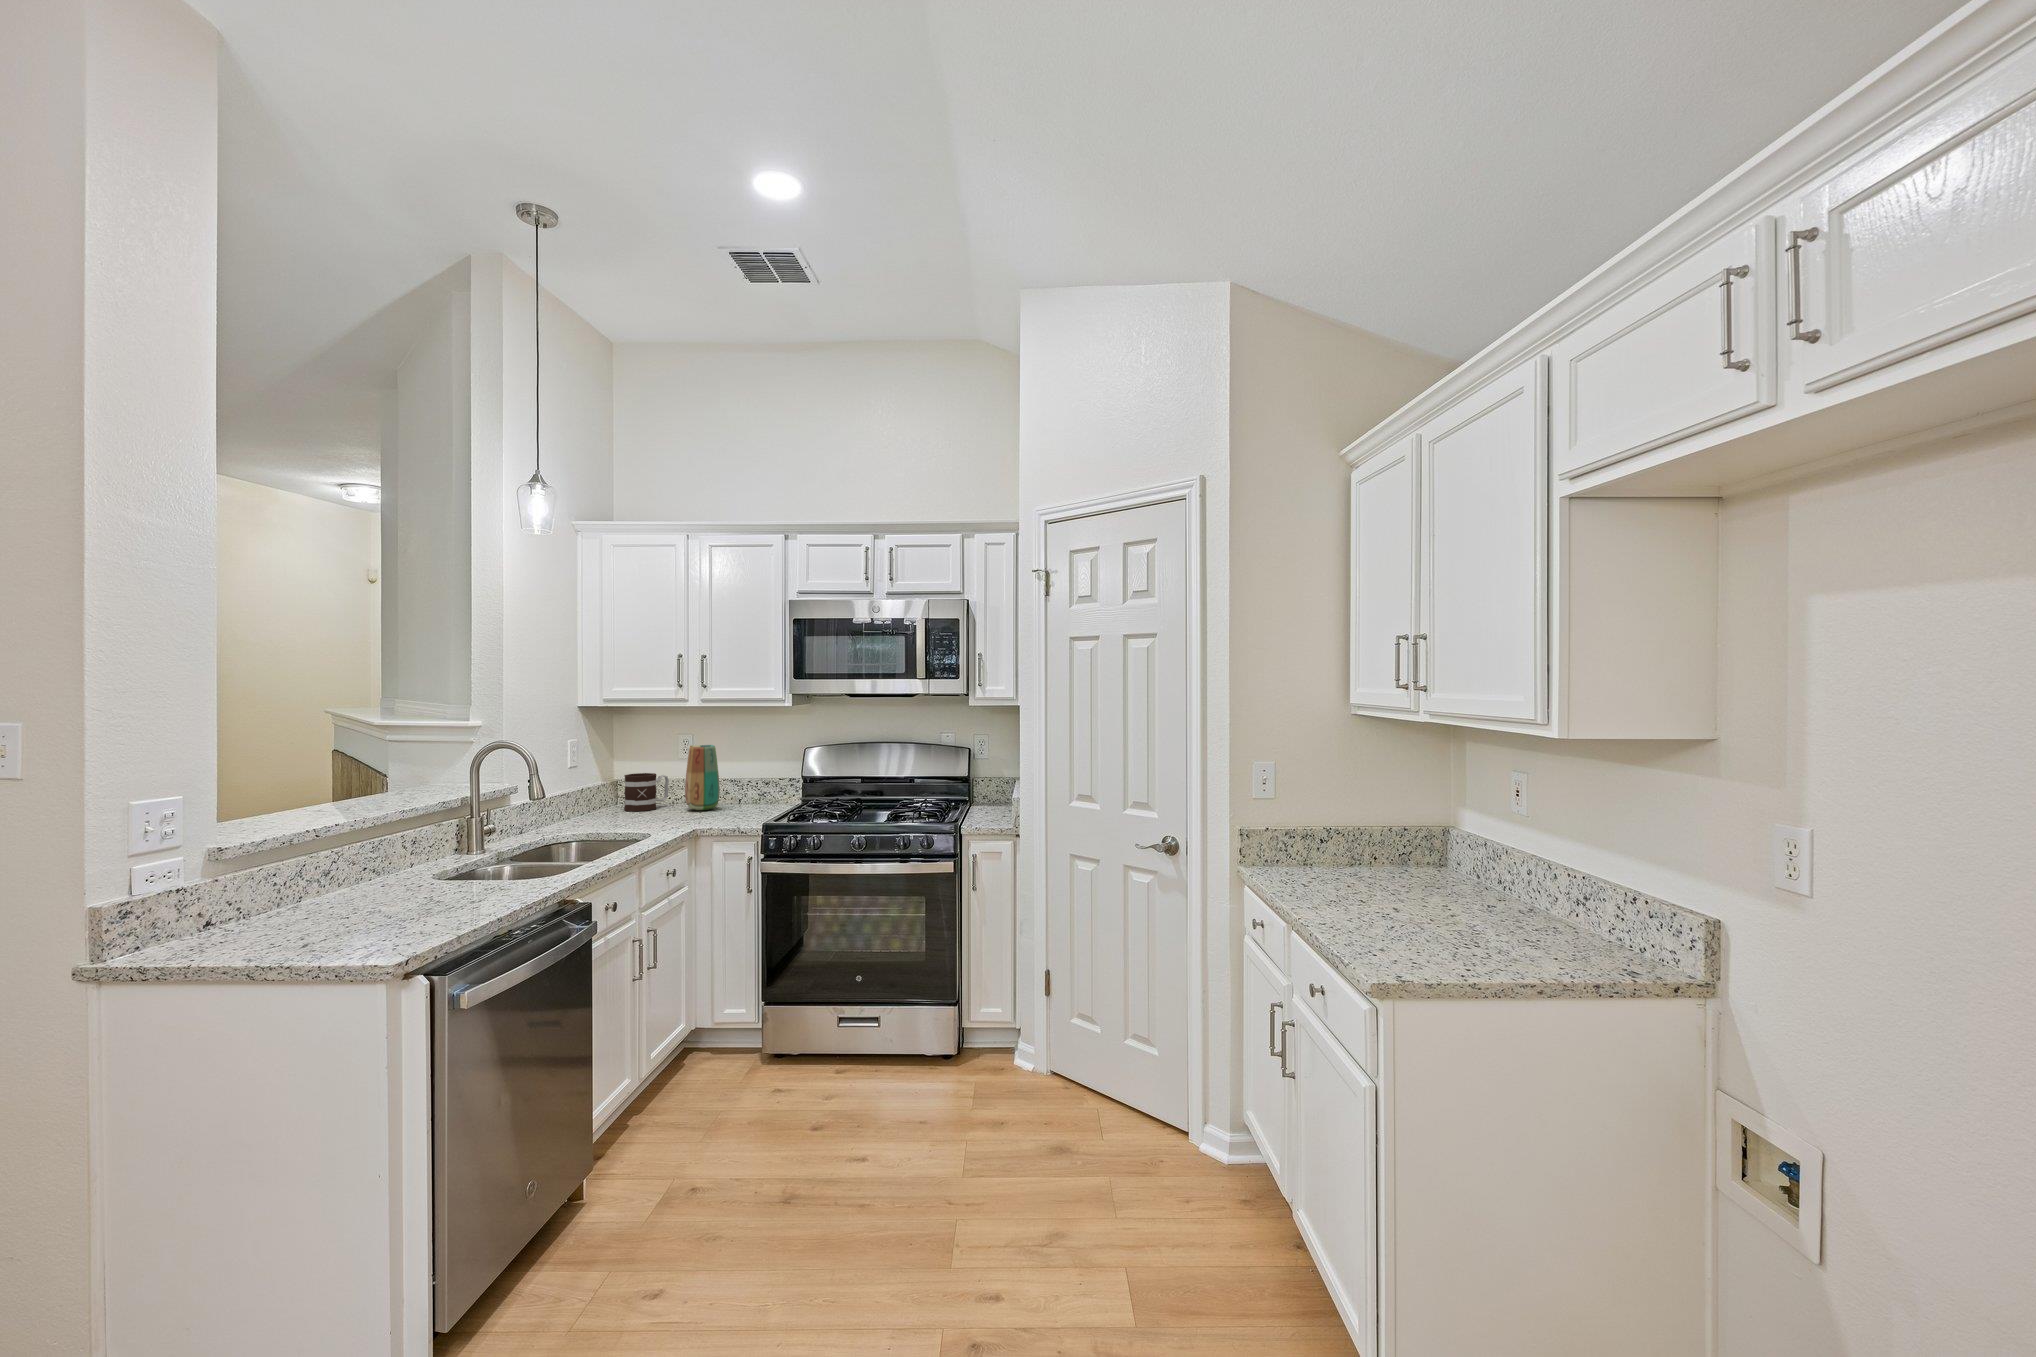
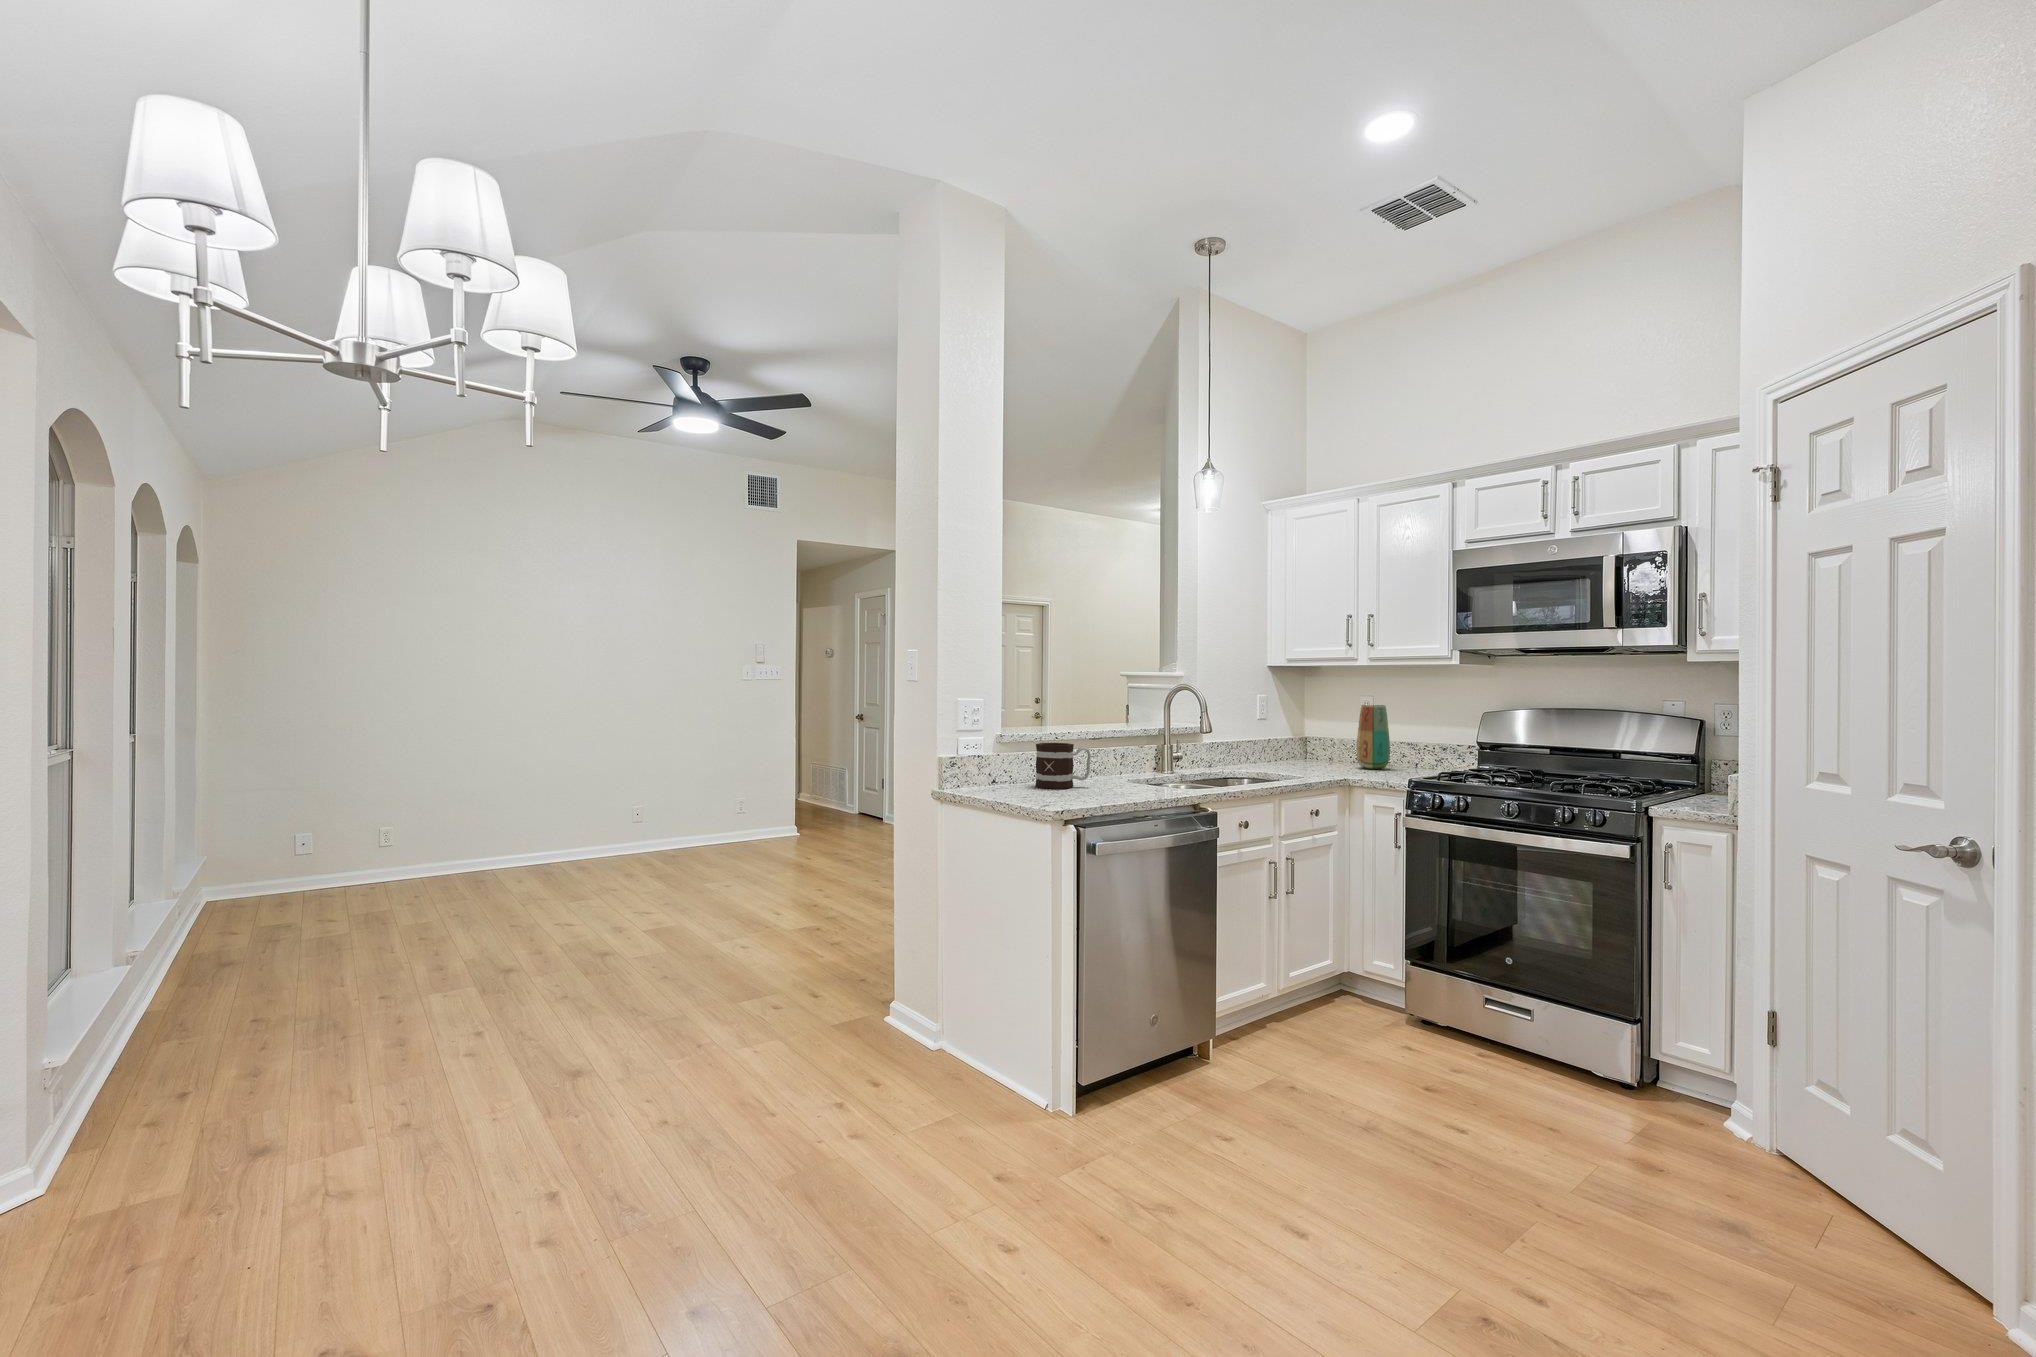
mug: present [624,773,669,811] -> present [1035,743,1091,789]

